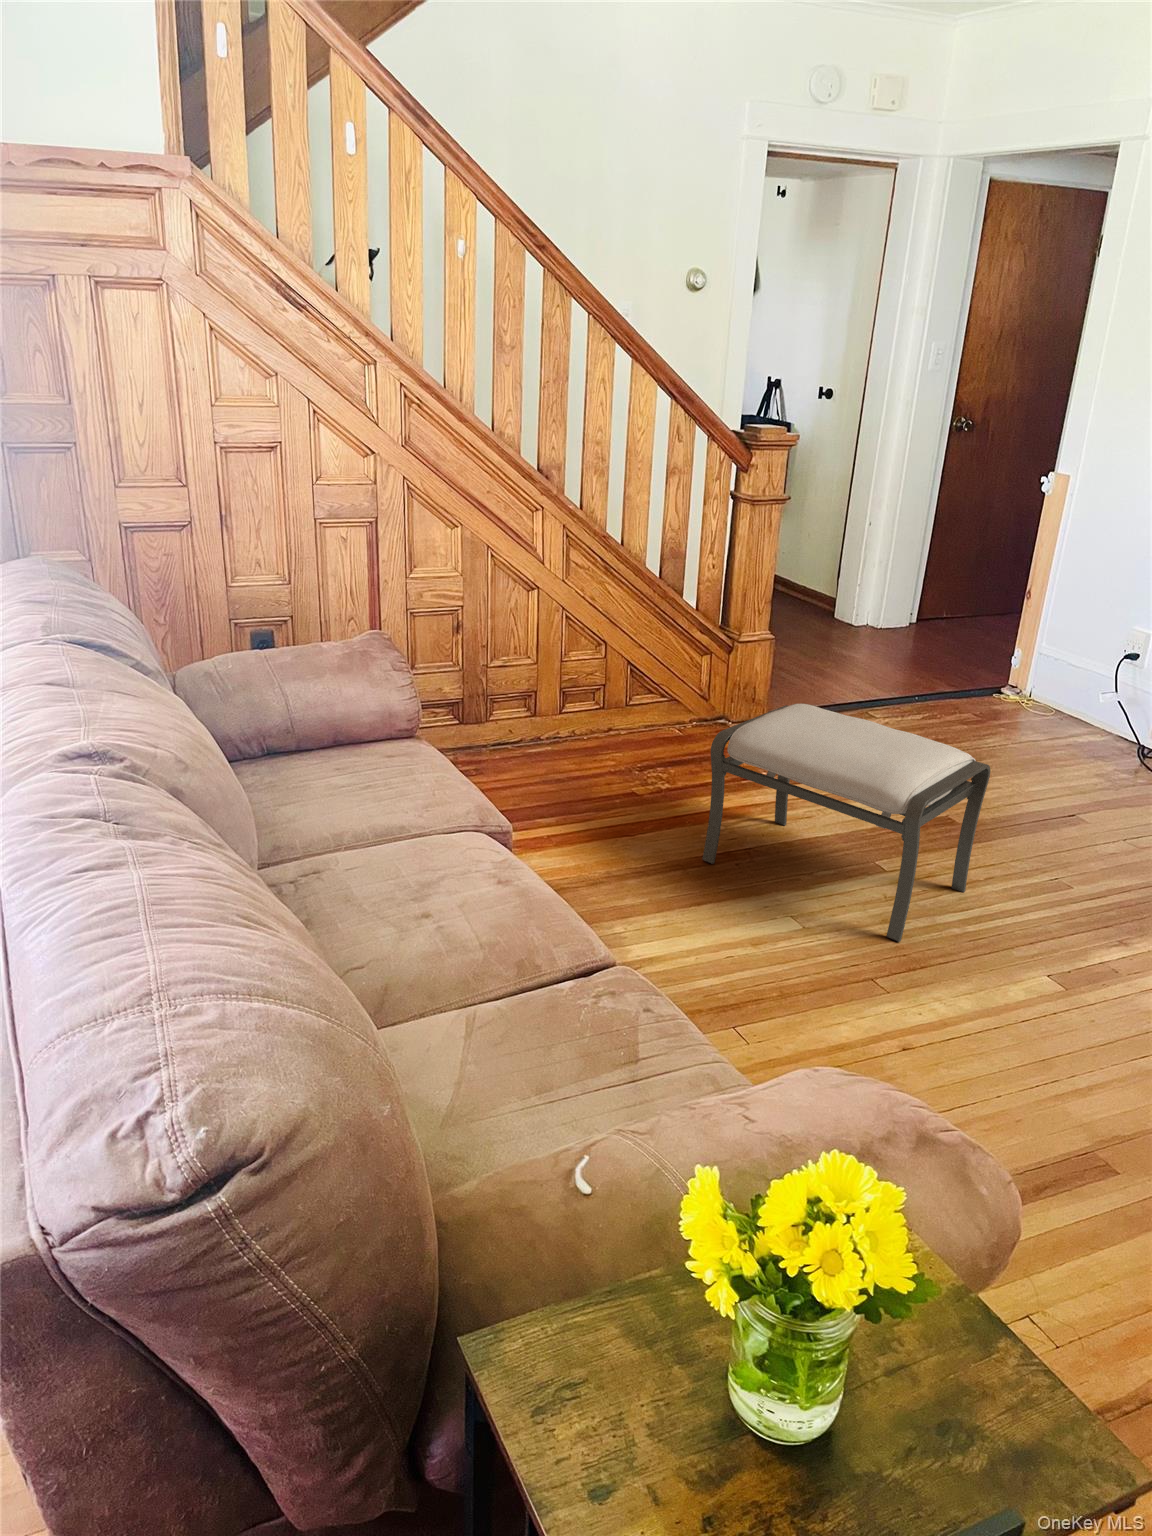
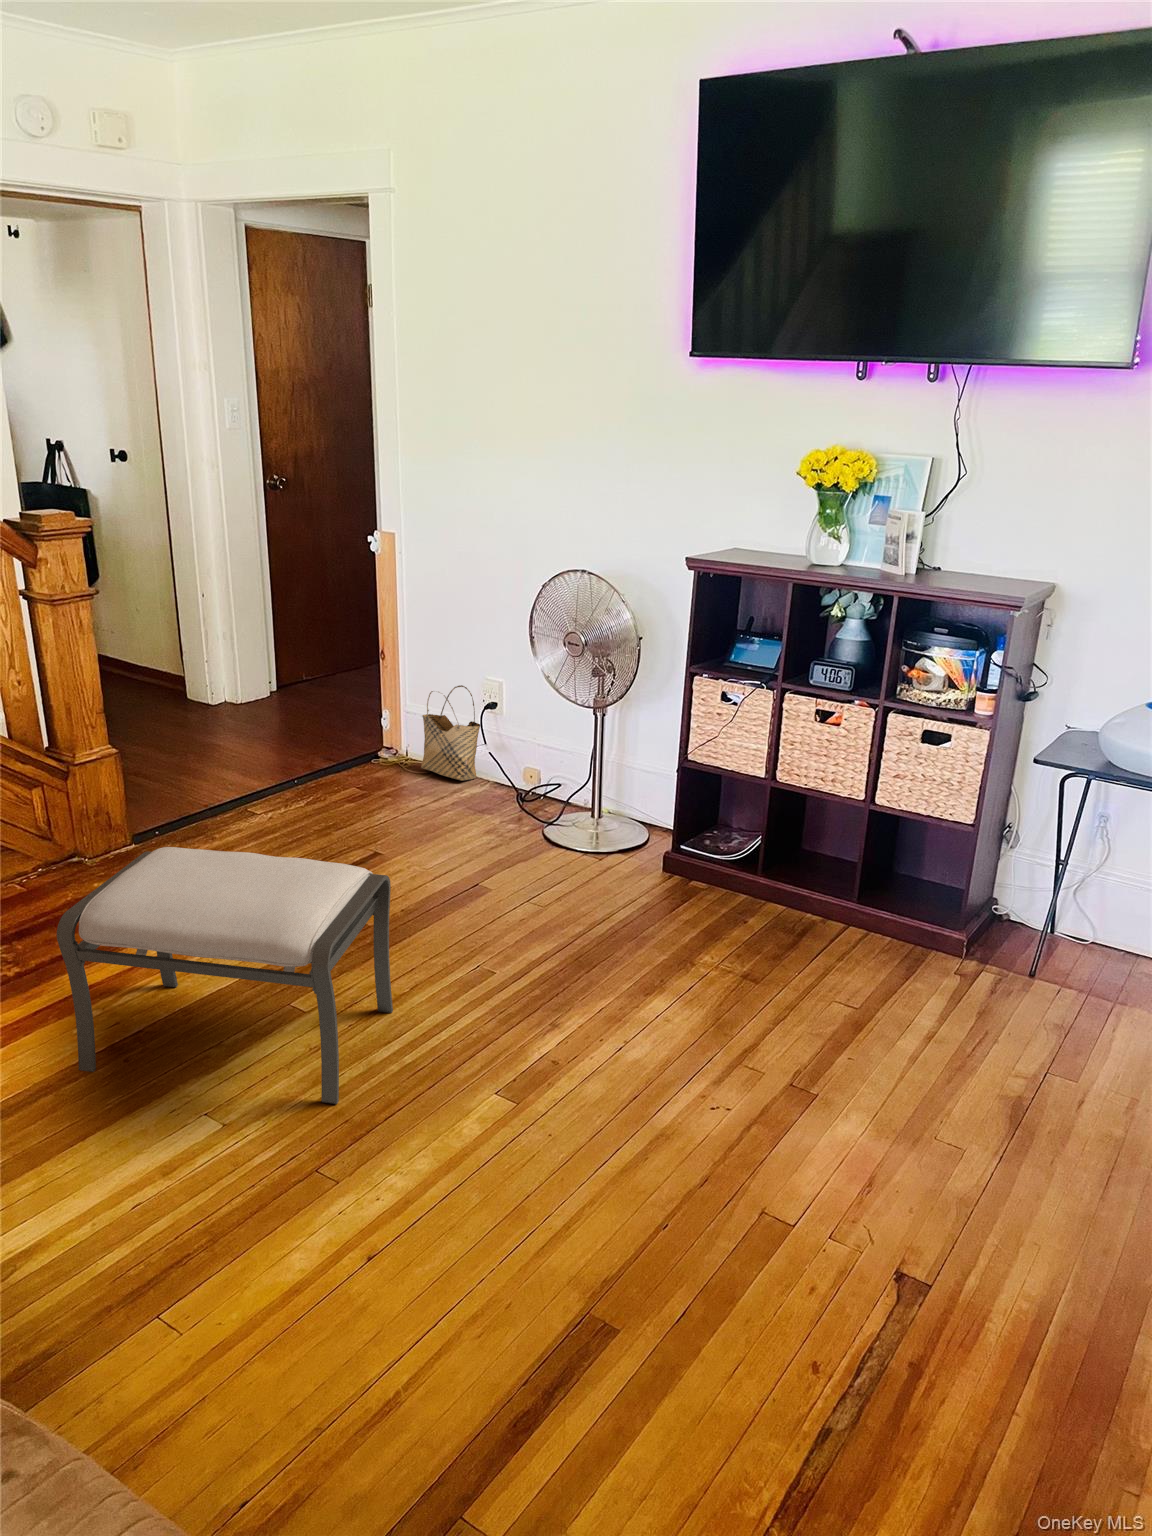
woven basket: none [1042,634,1115,729] -> present [421,685,480,781]

